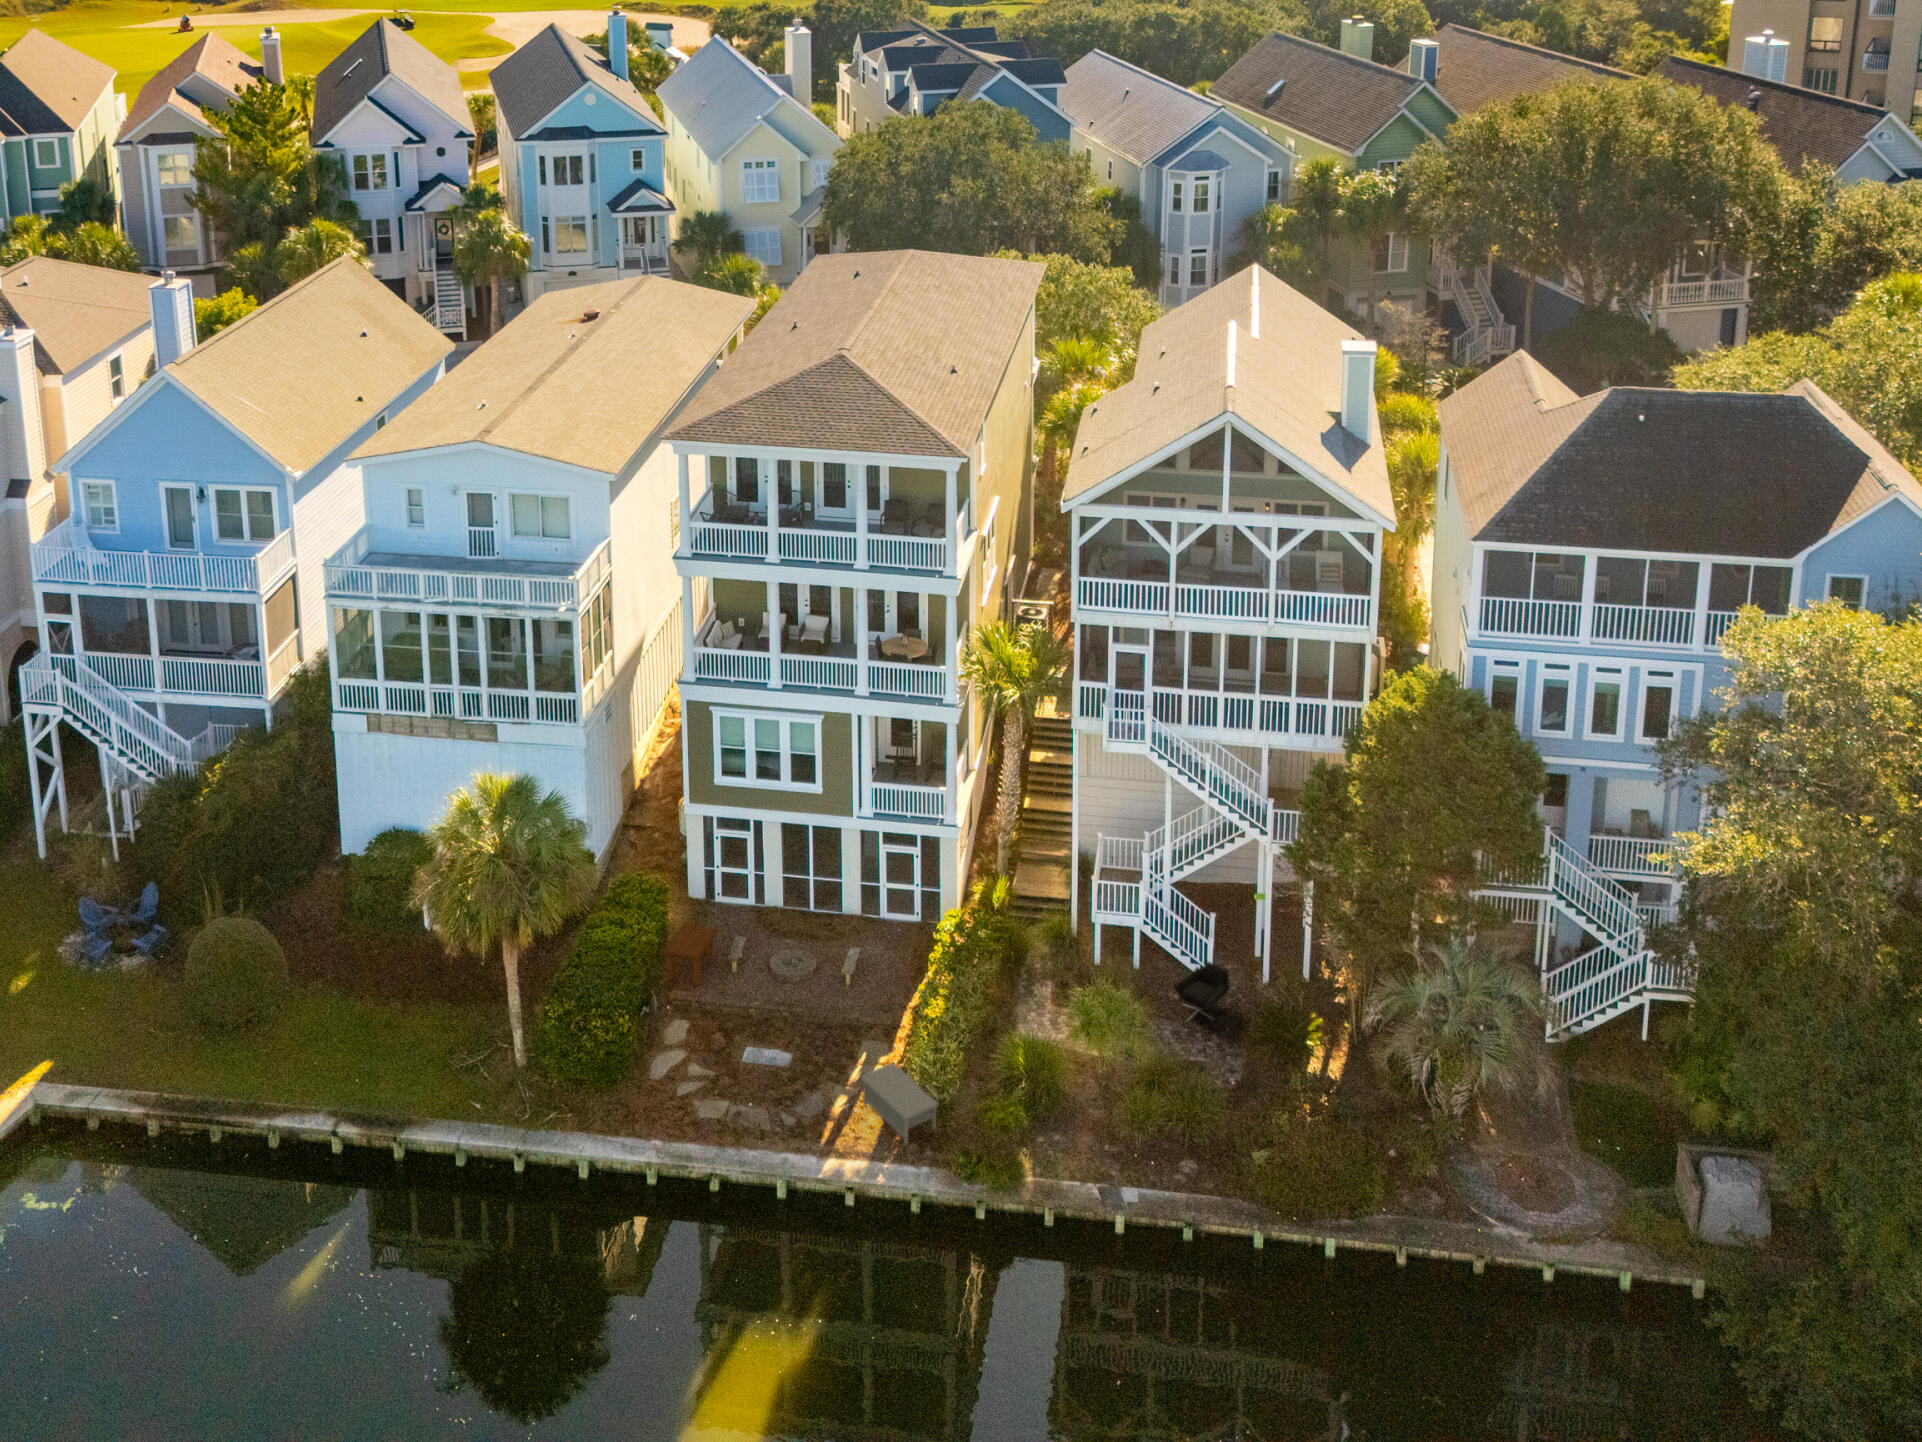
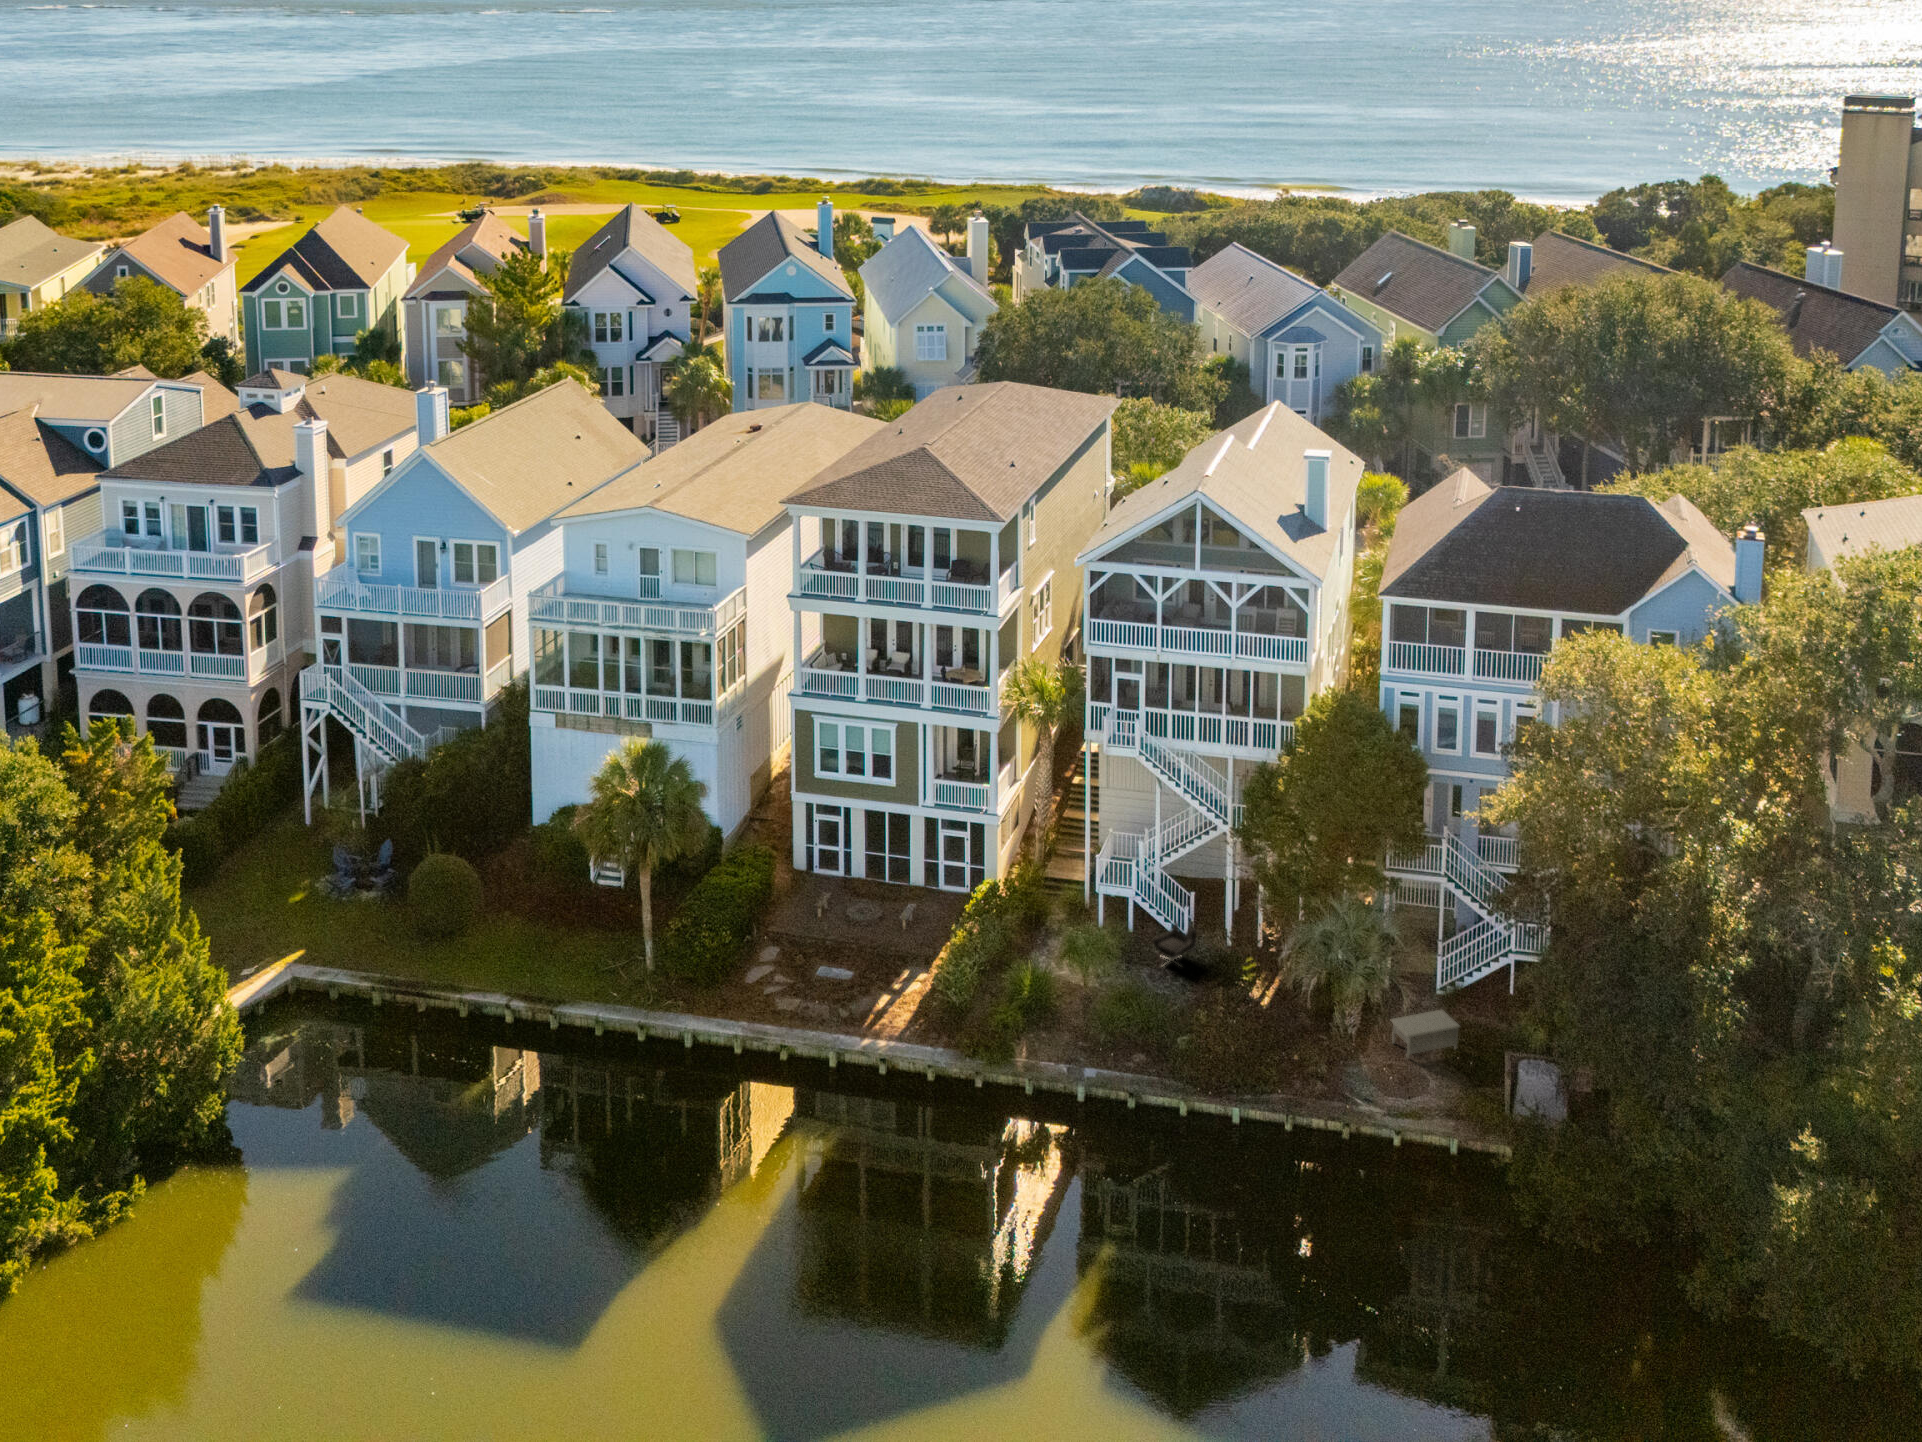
side table: present [663,923,718,985] -> none [765,881,810,927]
storage bench: present [861,1063,938,1145] -> present [1391,1010,1460,1058]

